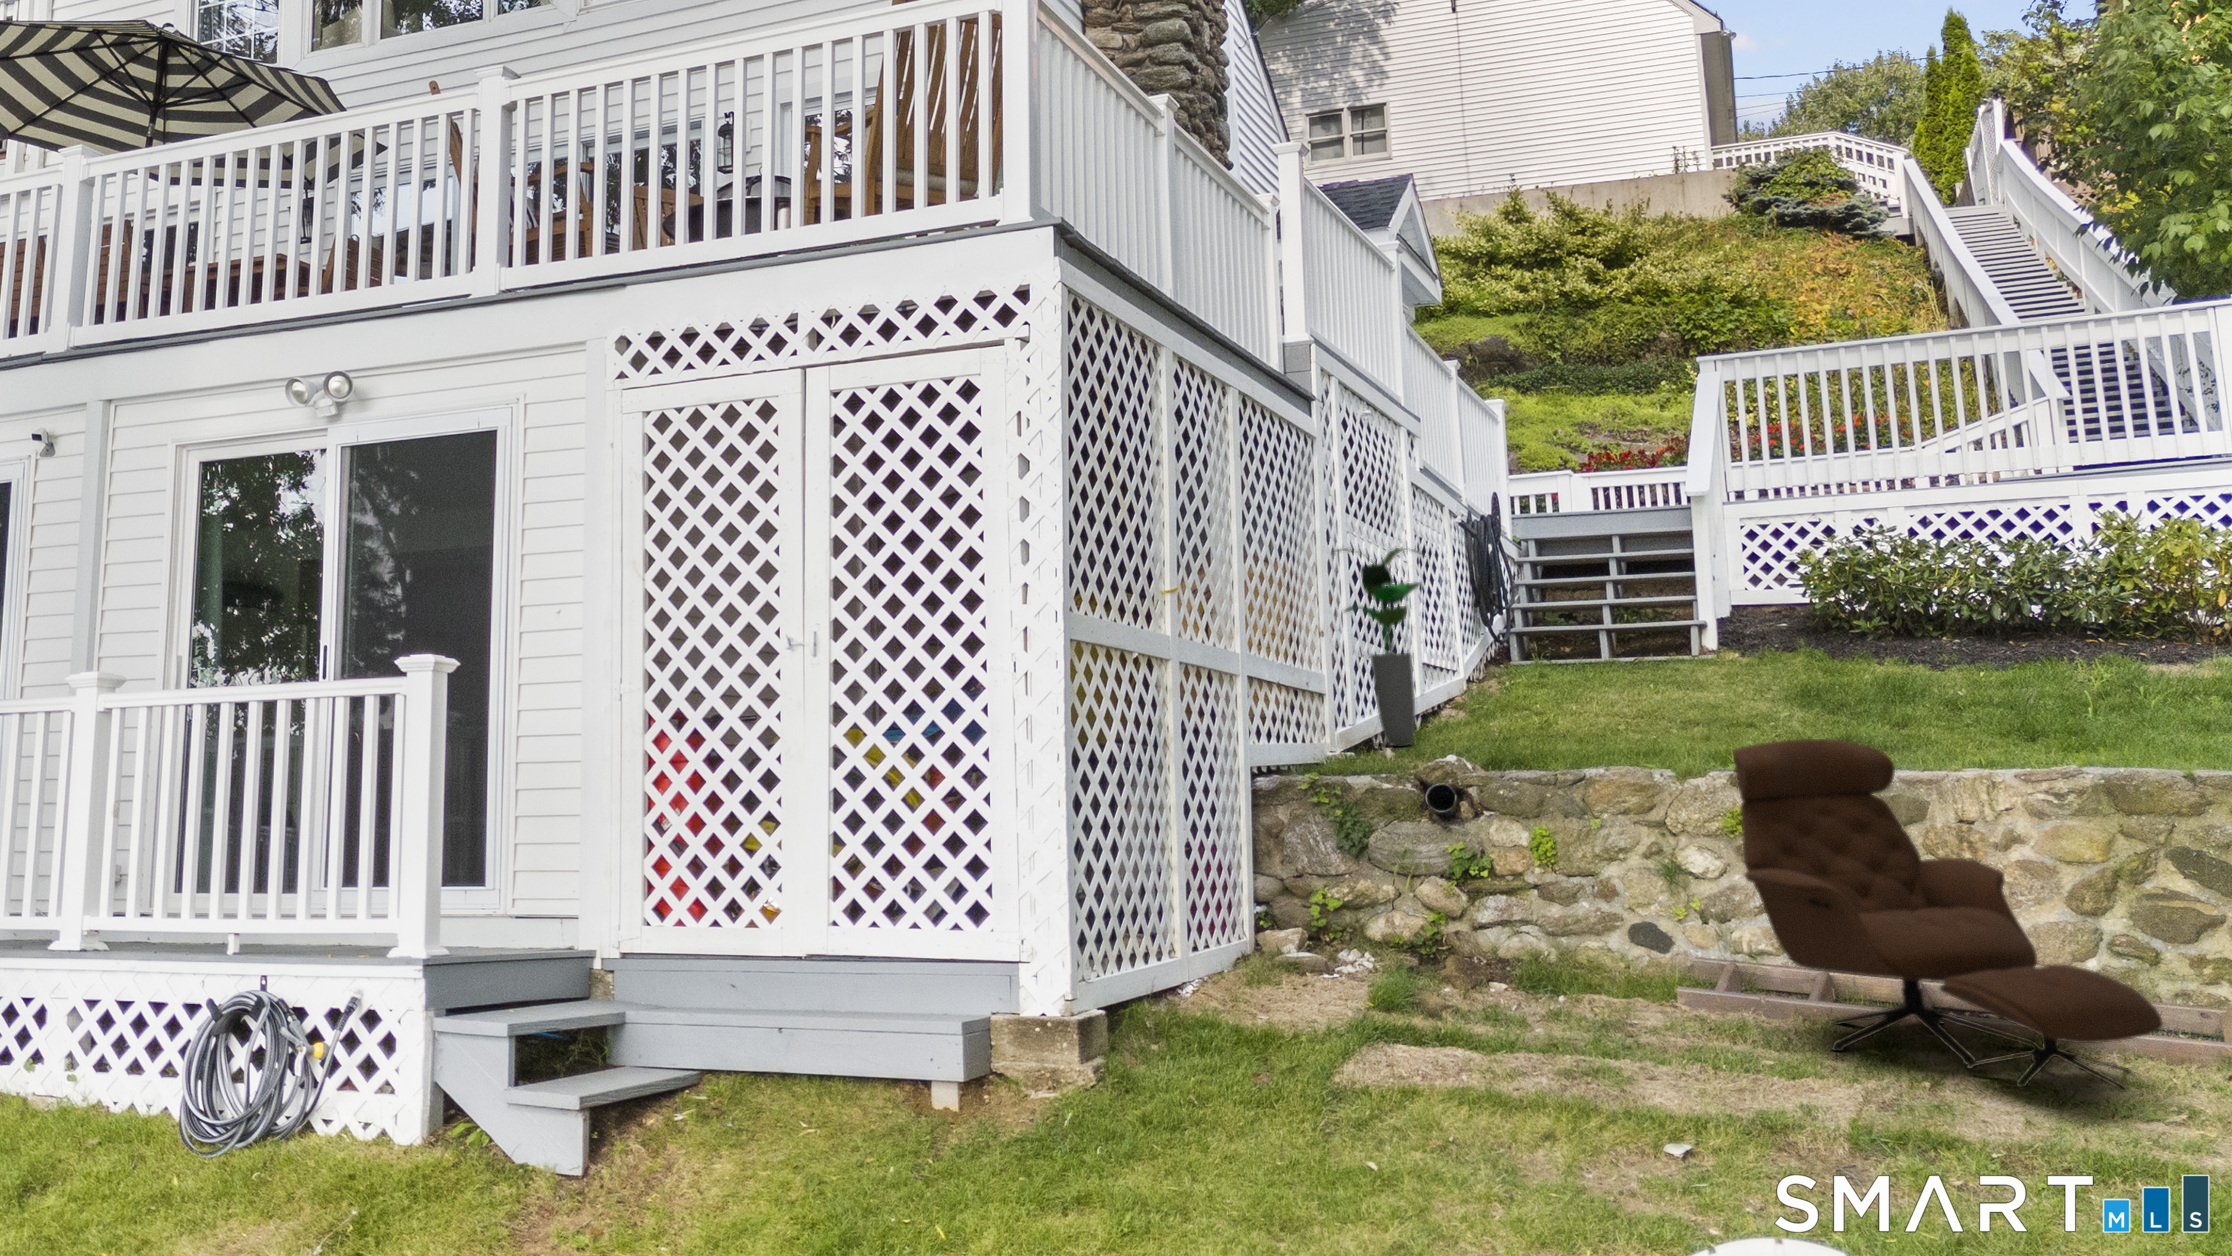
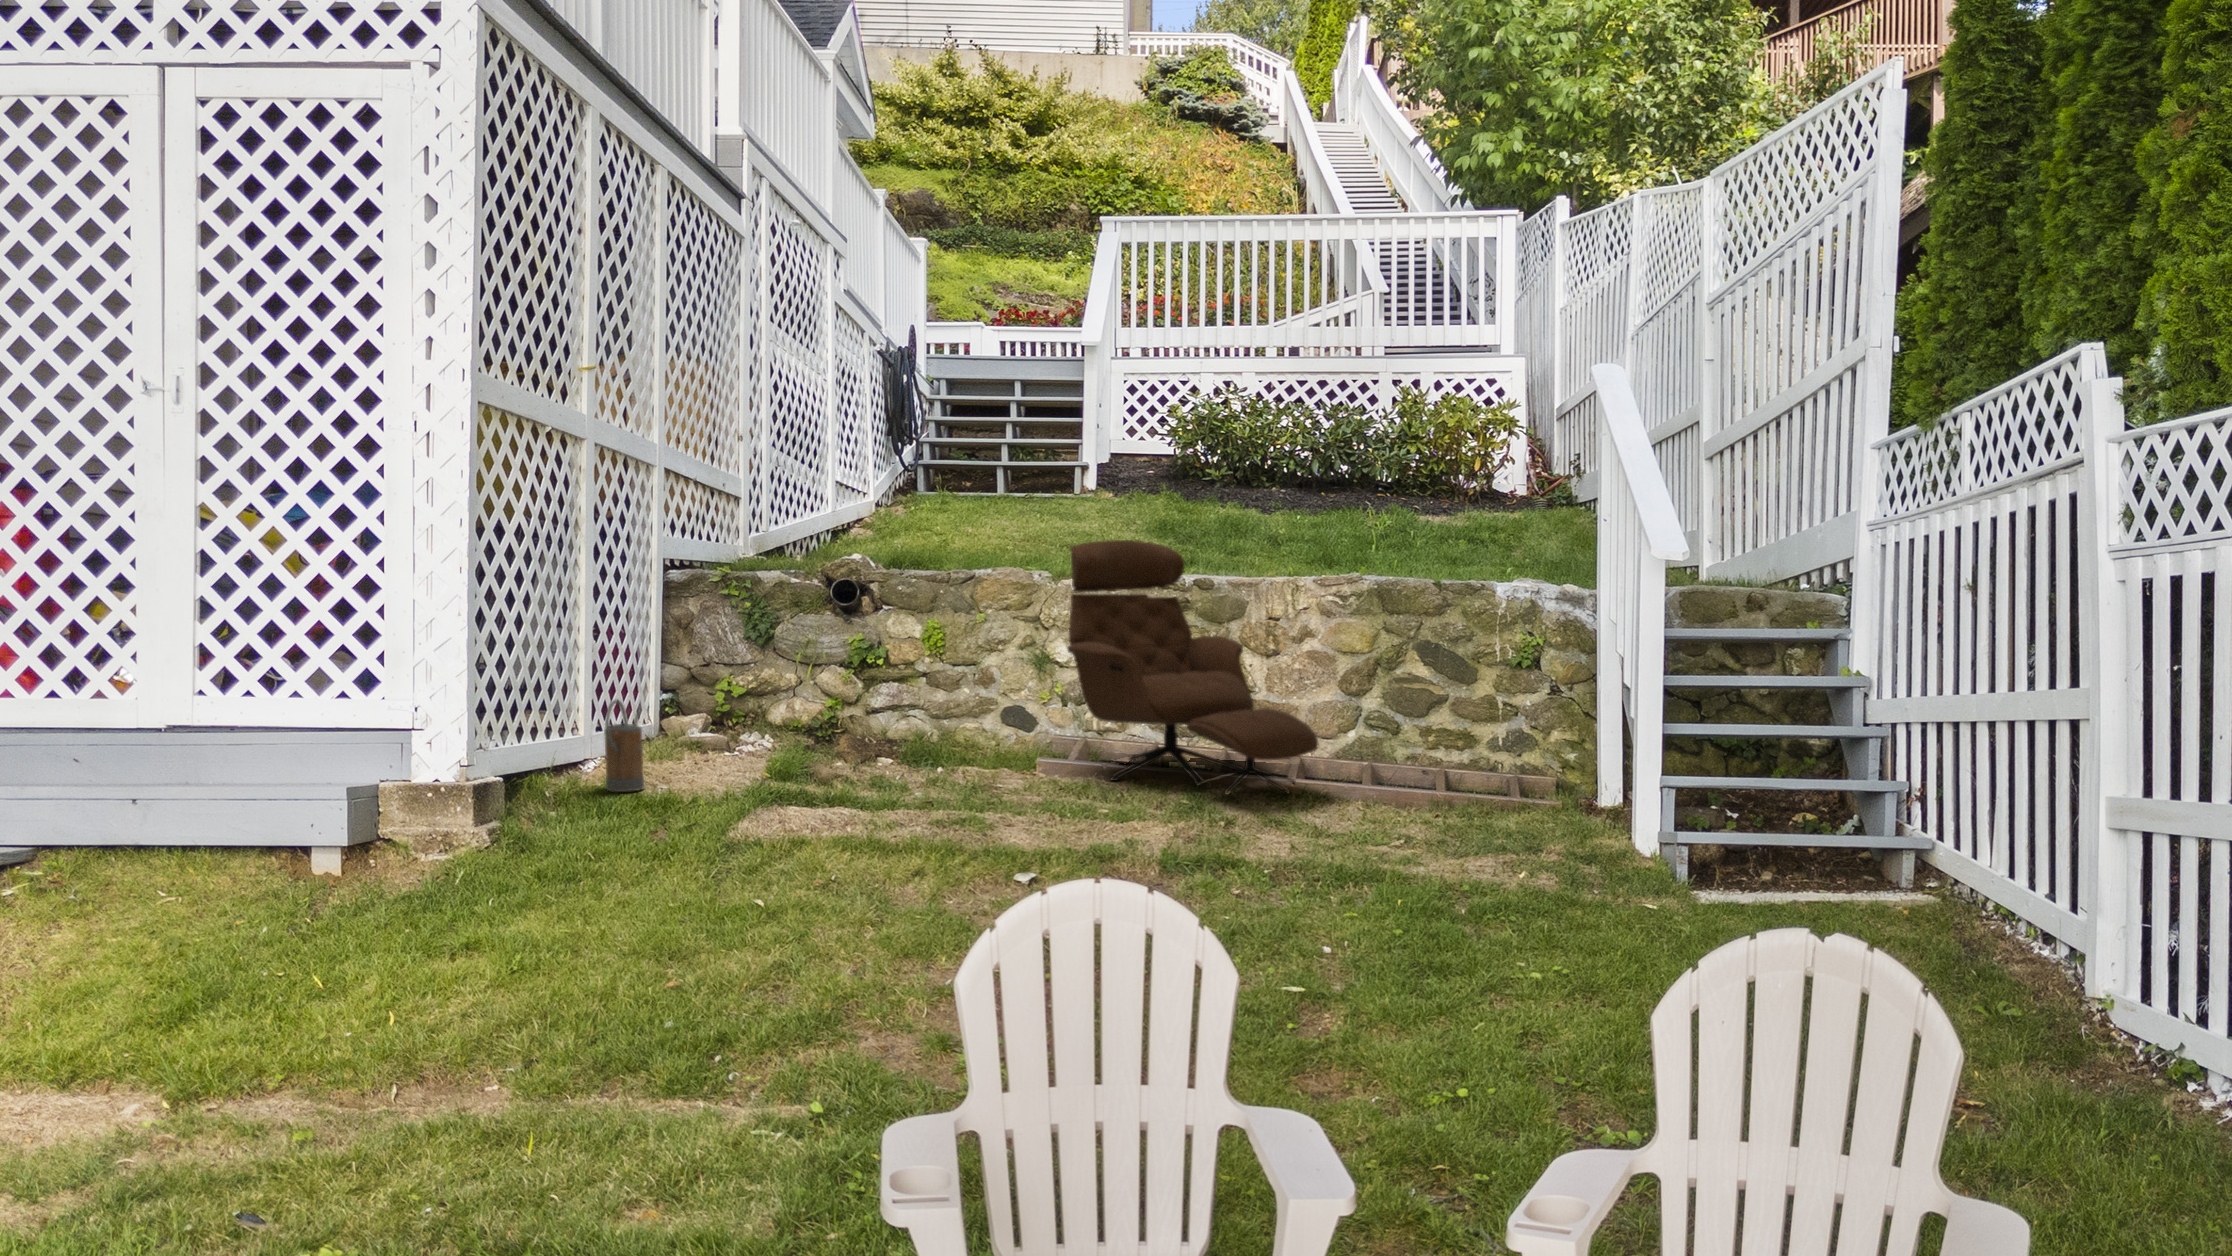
potted plant: present [1337,547,1422,746] -> none [757,356,845,550]
watering can: none [1202,930,1247,1032] -> present [604,700,644,792]

